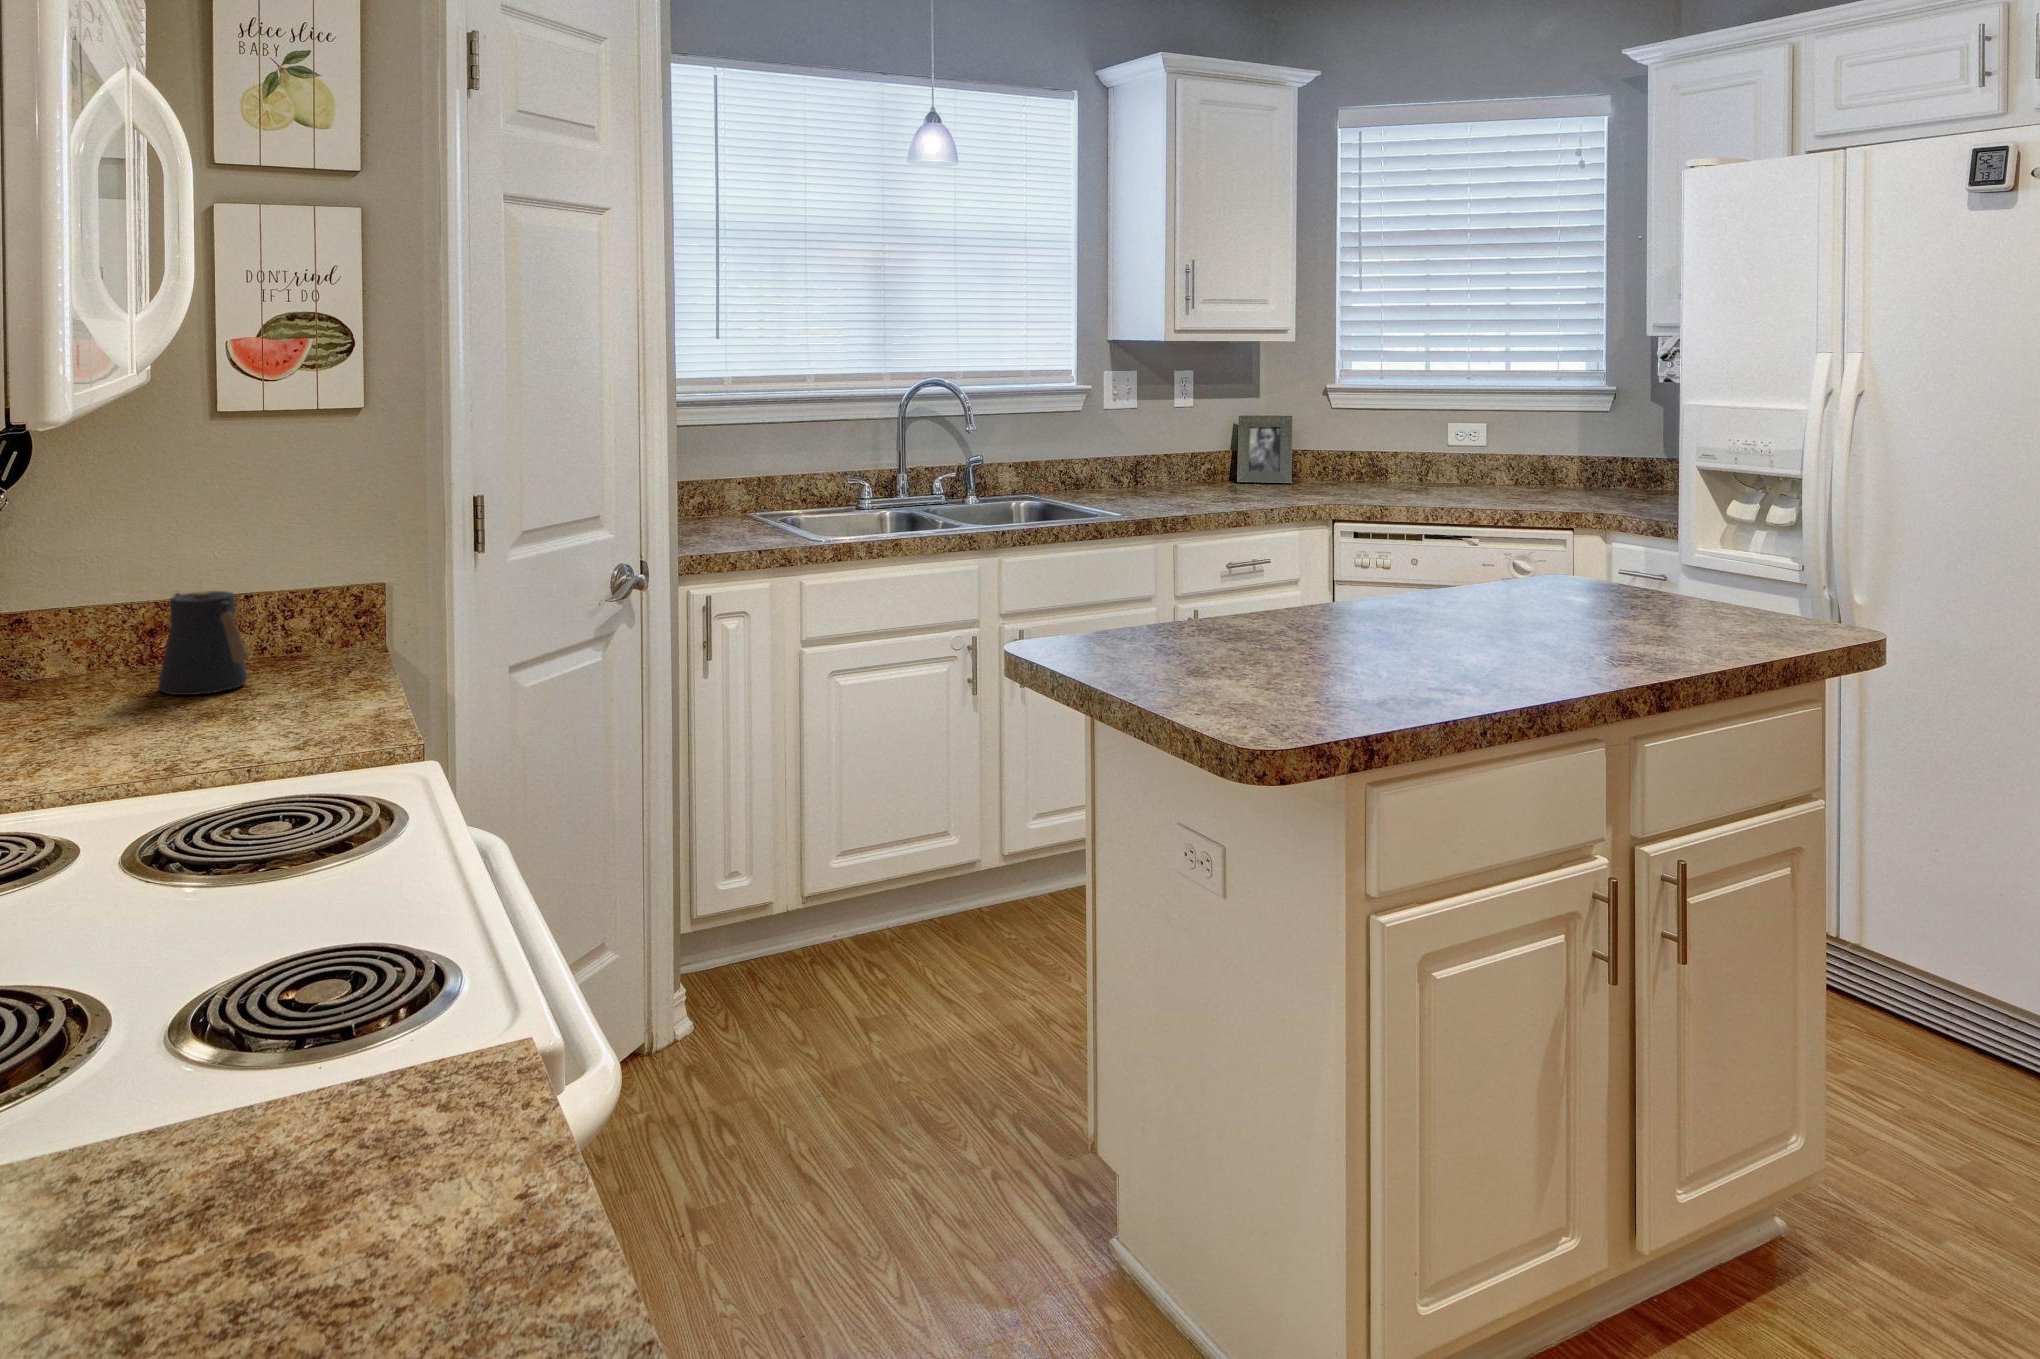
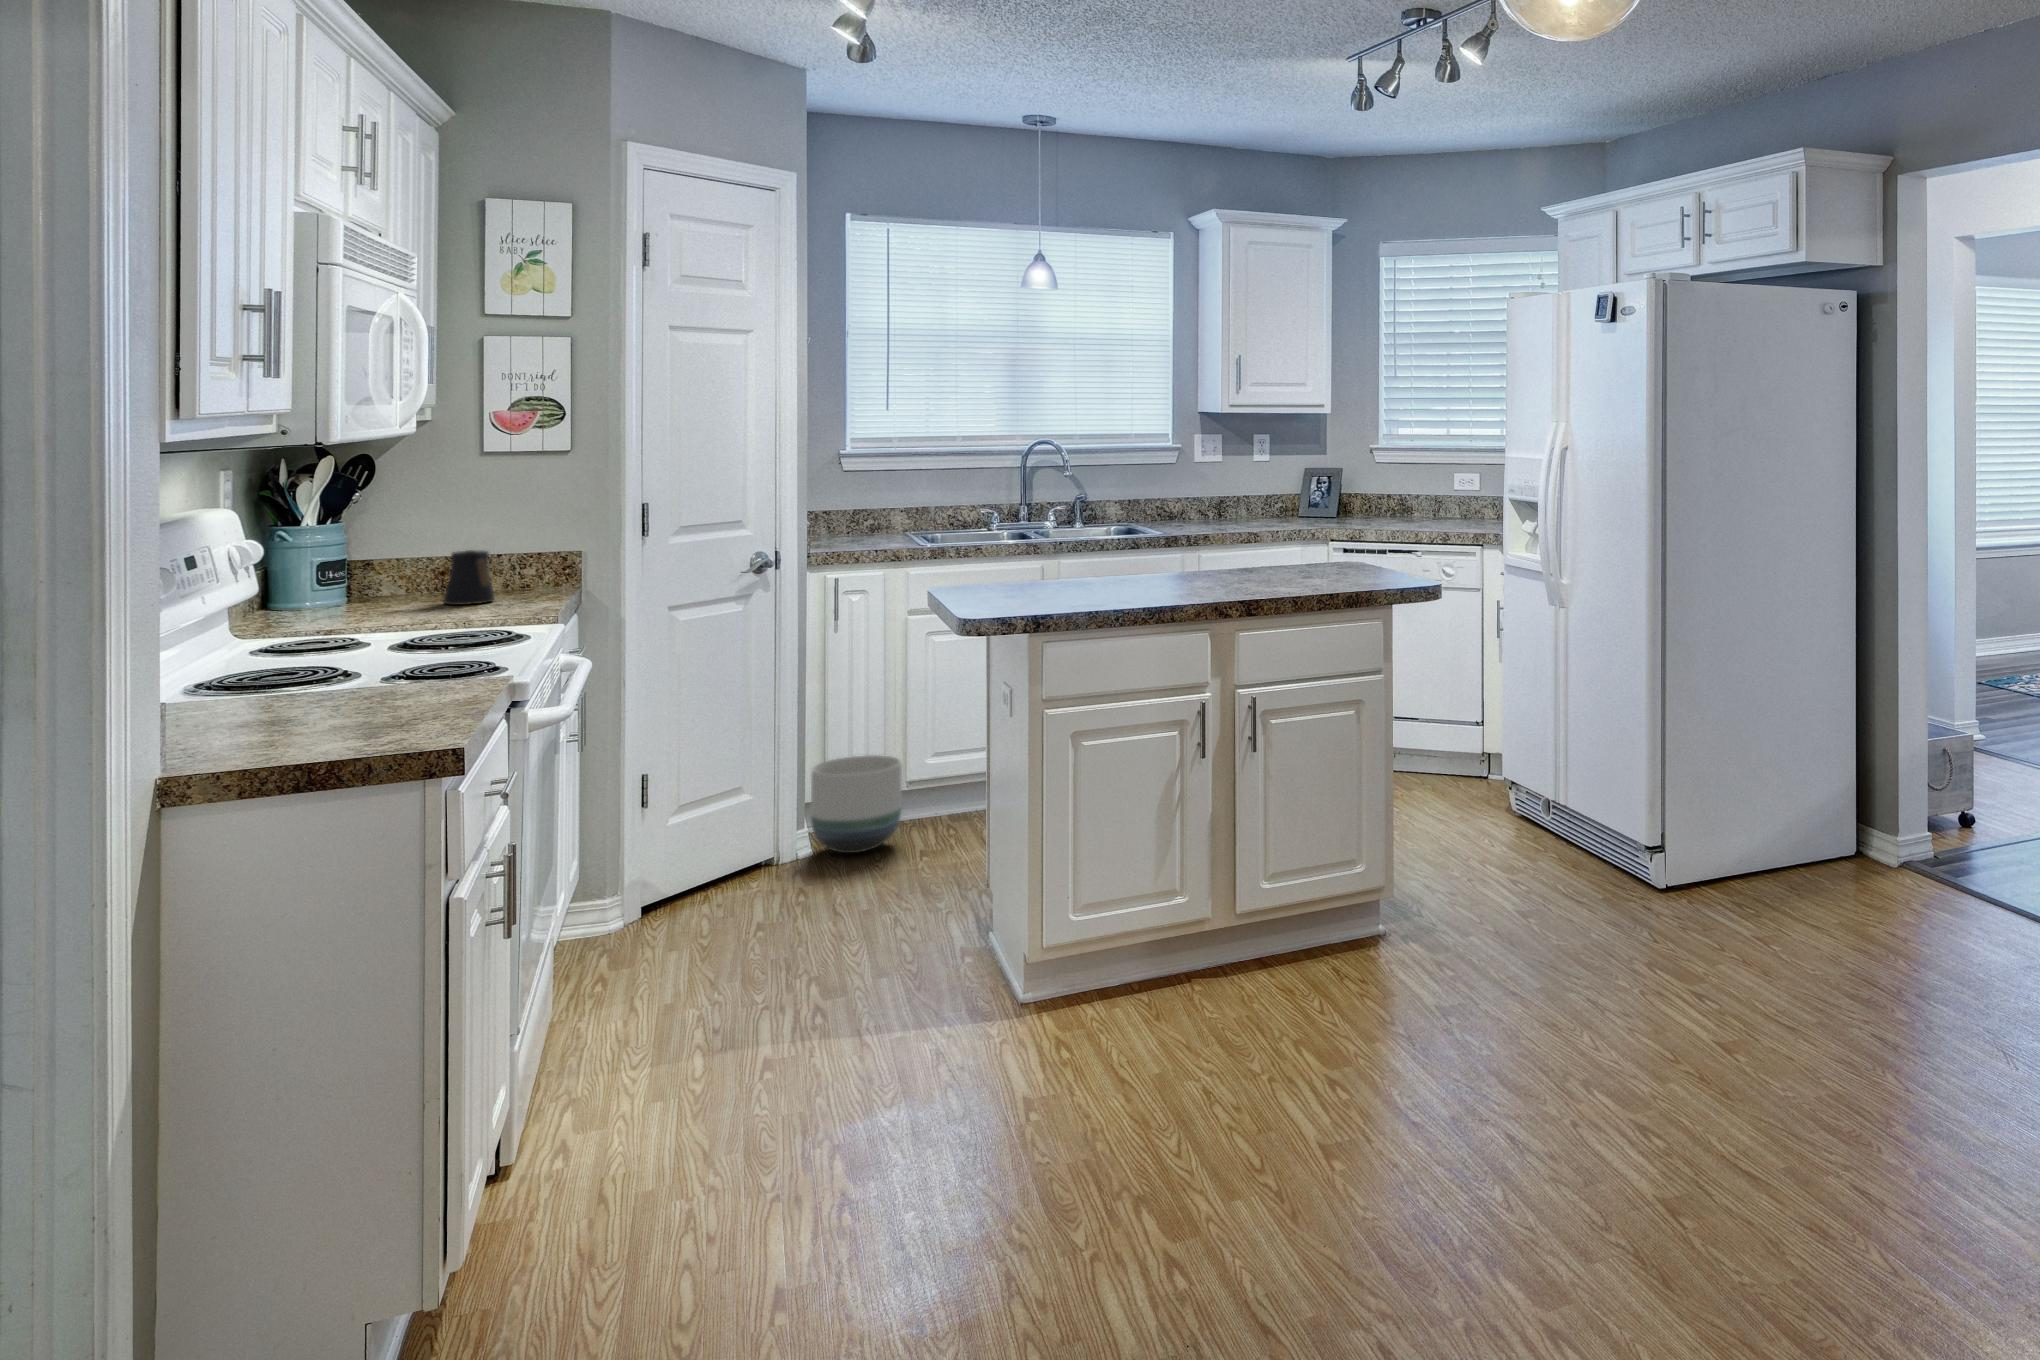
planter: none [692,864,823,1026] -> present [811,755,902,853]

